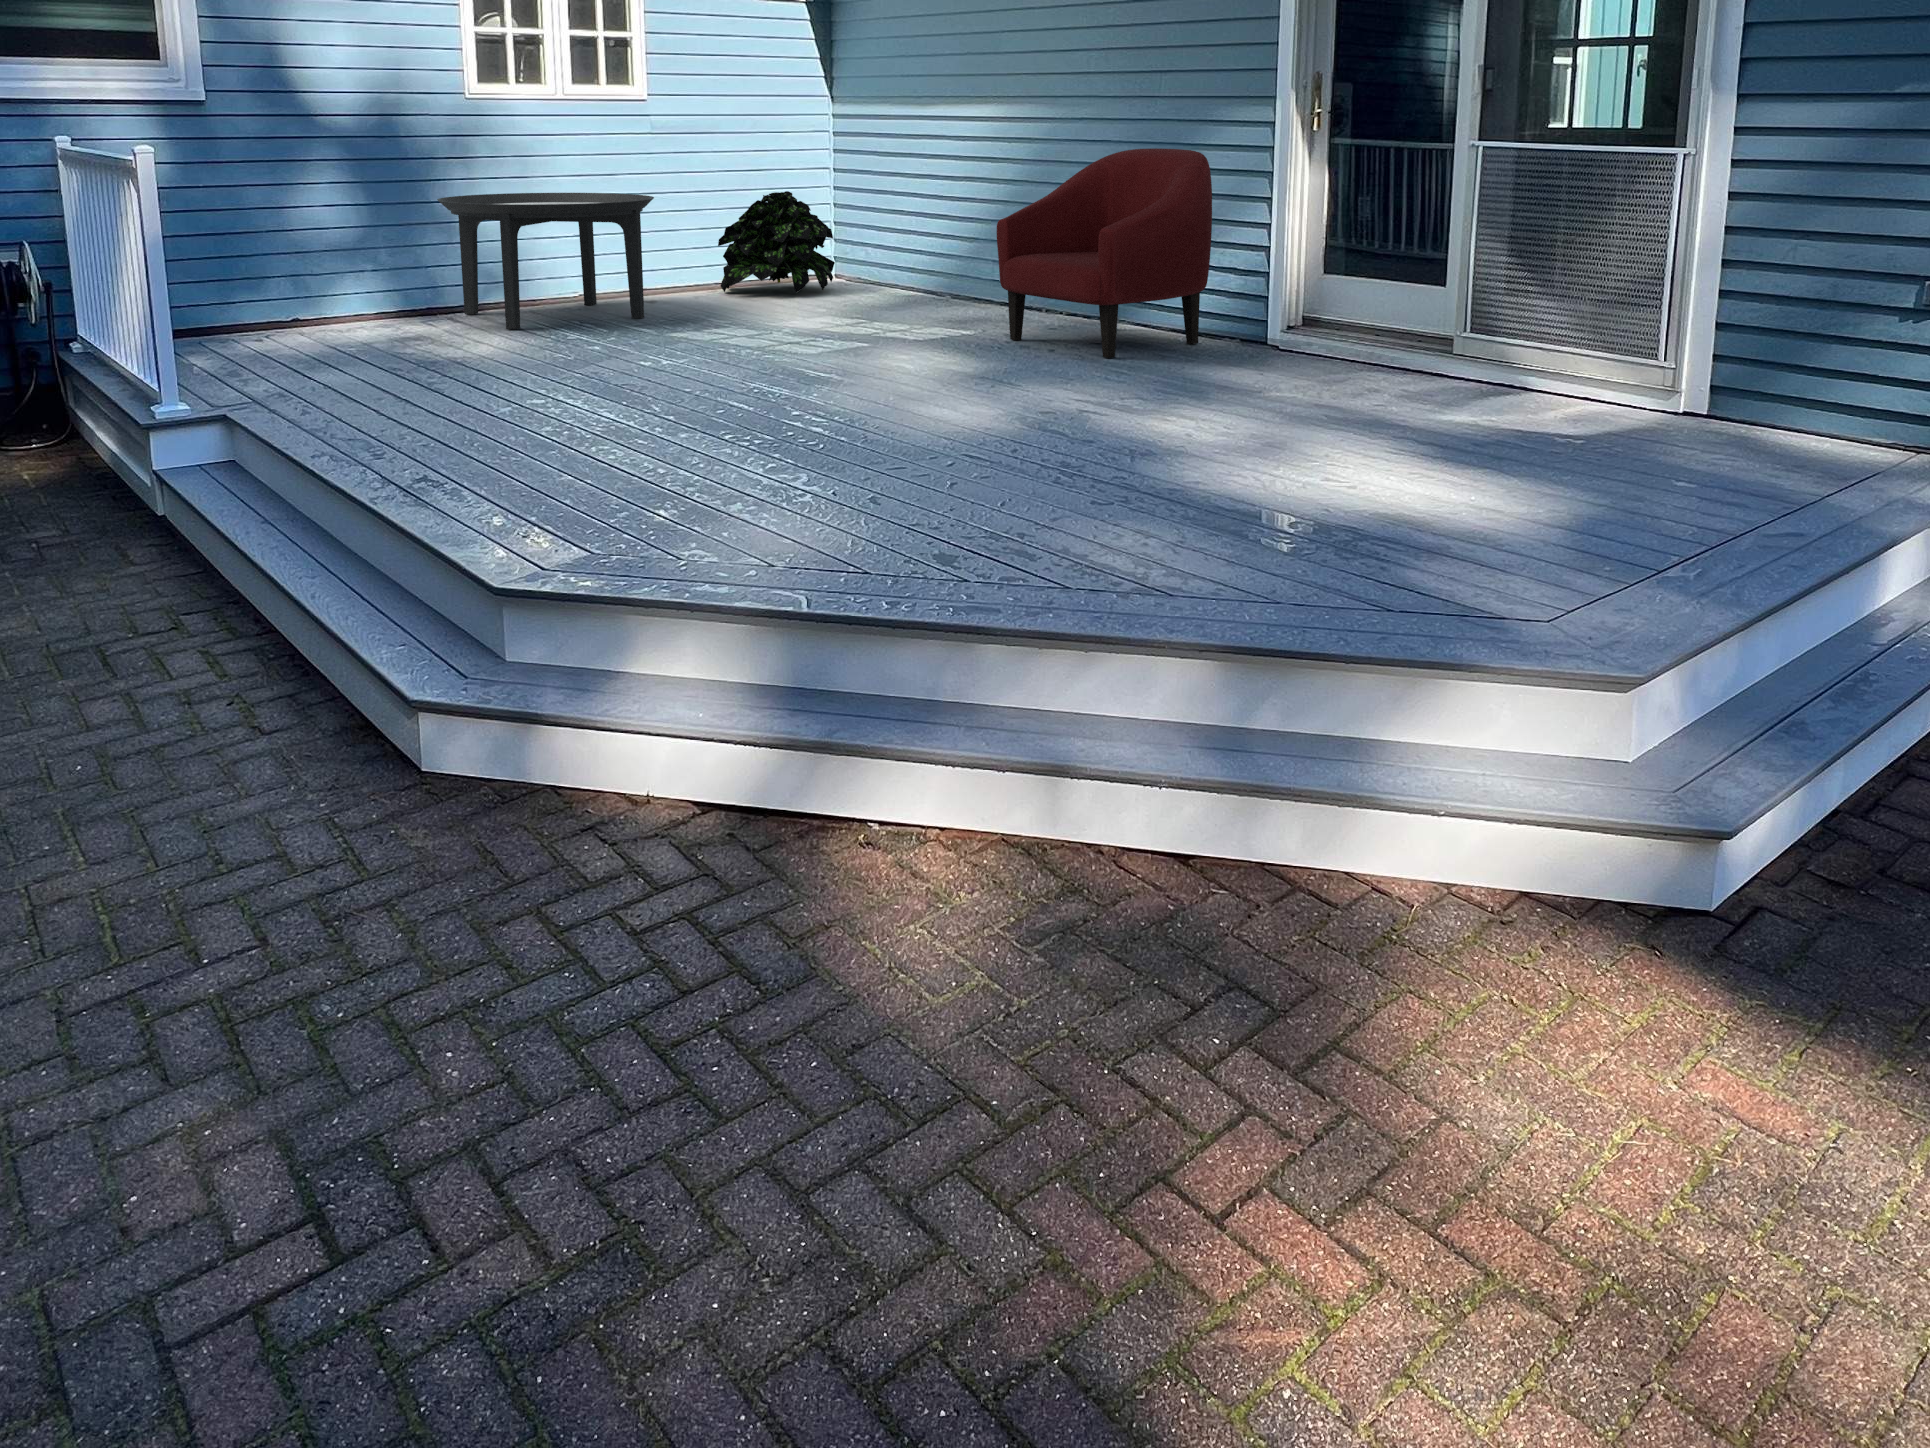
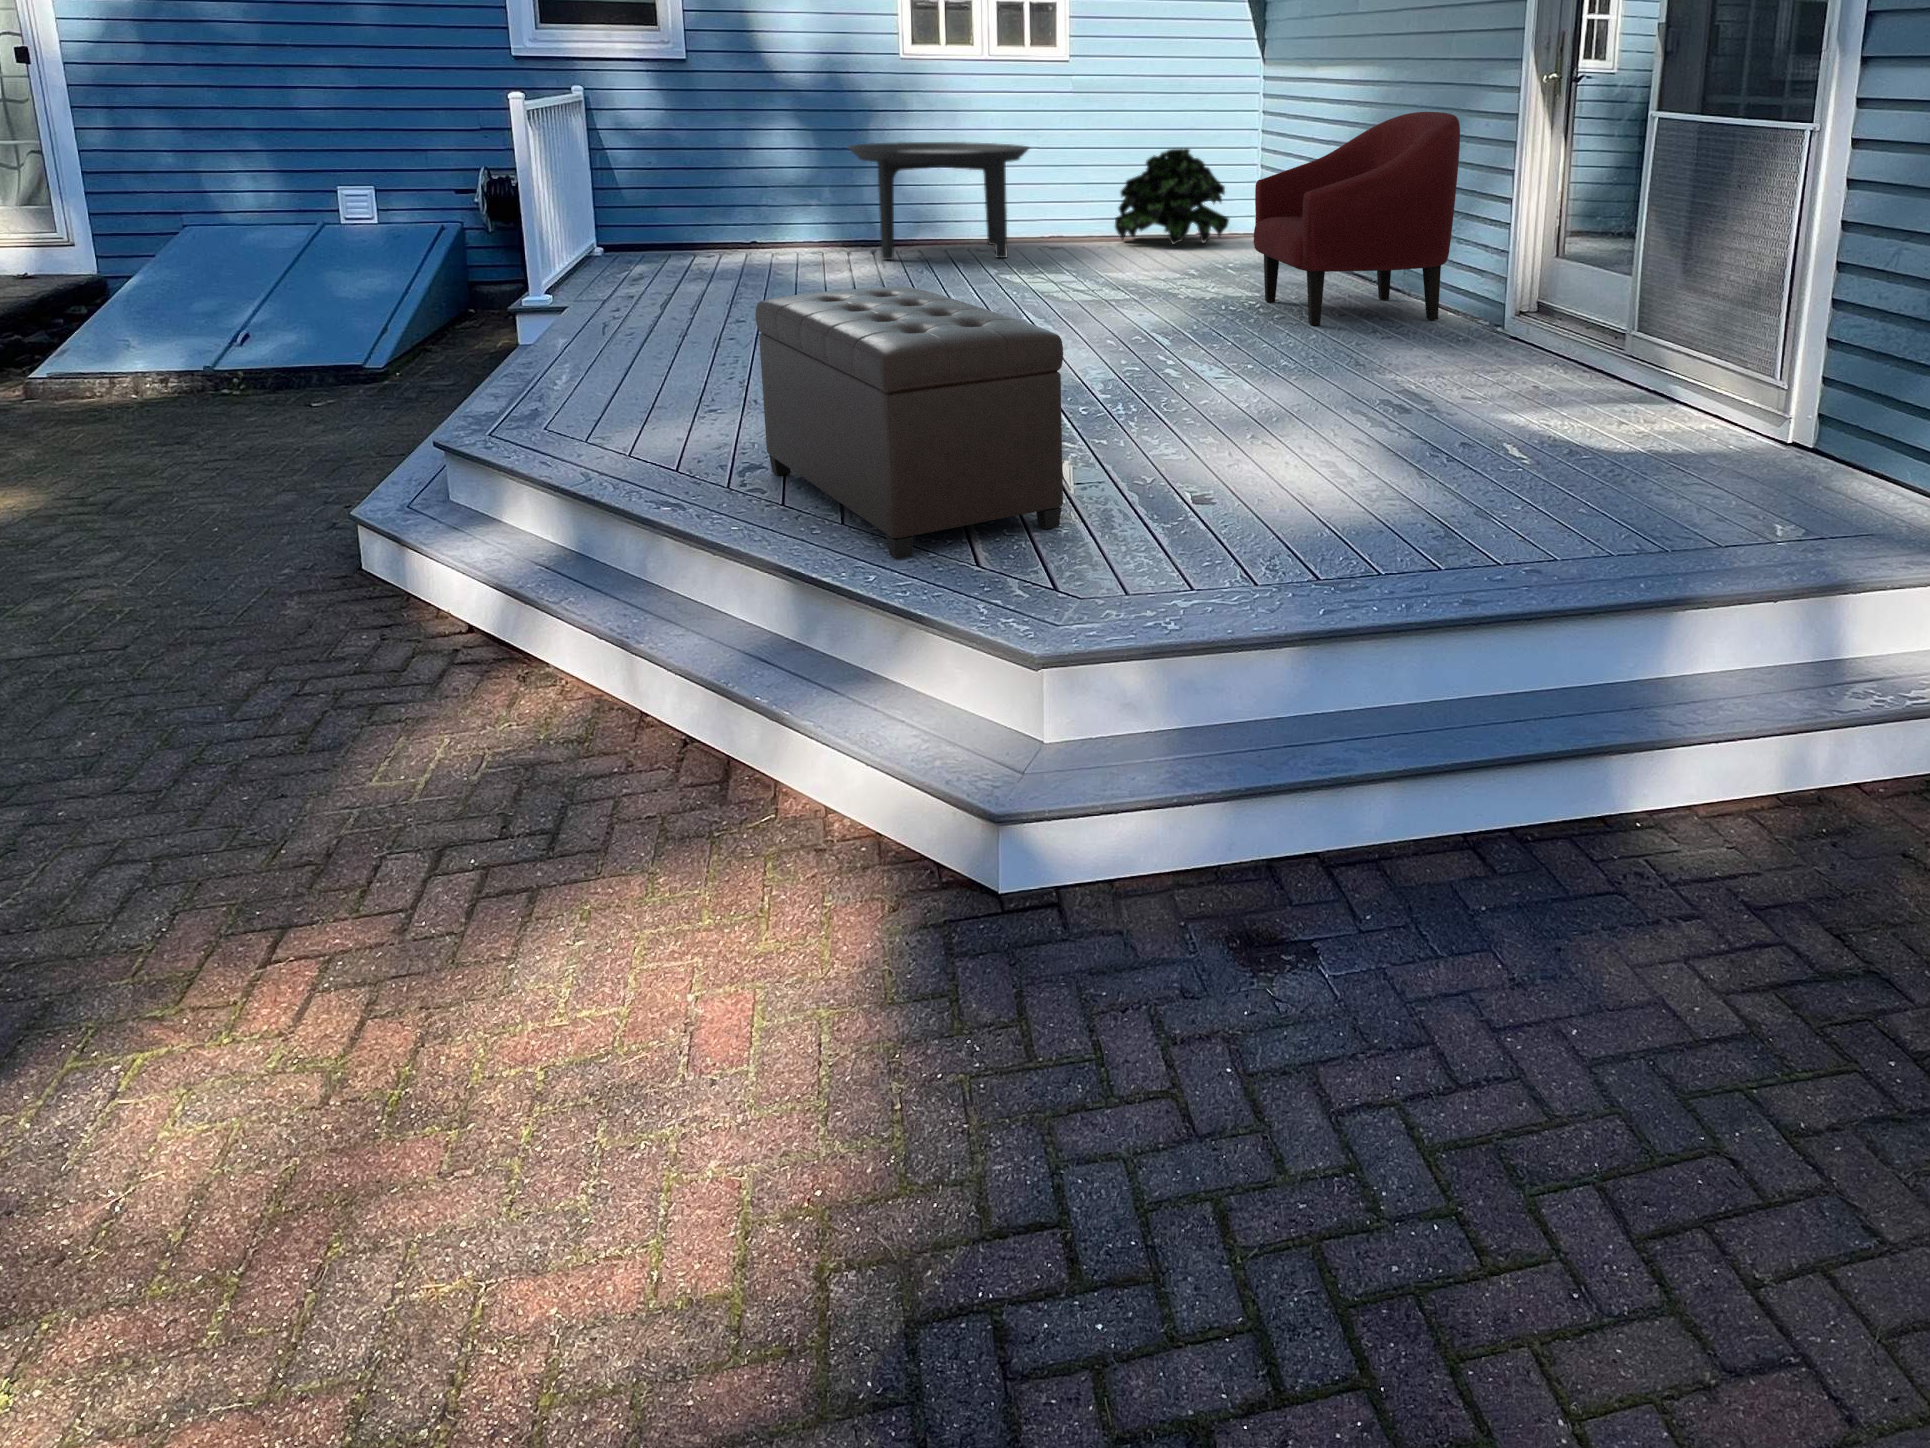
ottoman: none [967,340,1377,613] -> present [755,287,1063,559]

